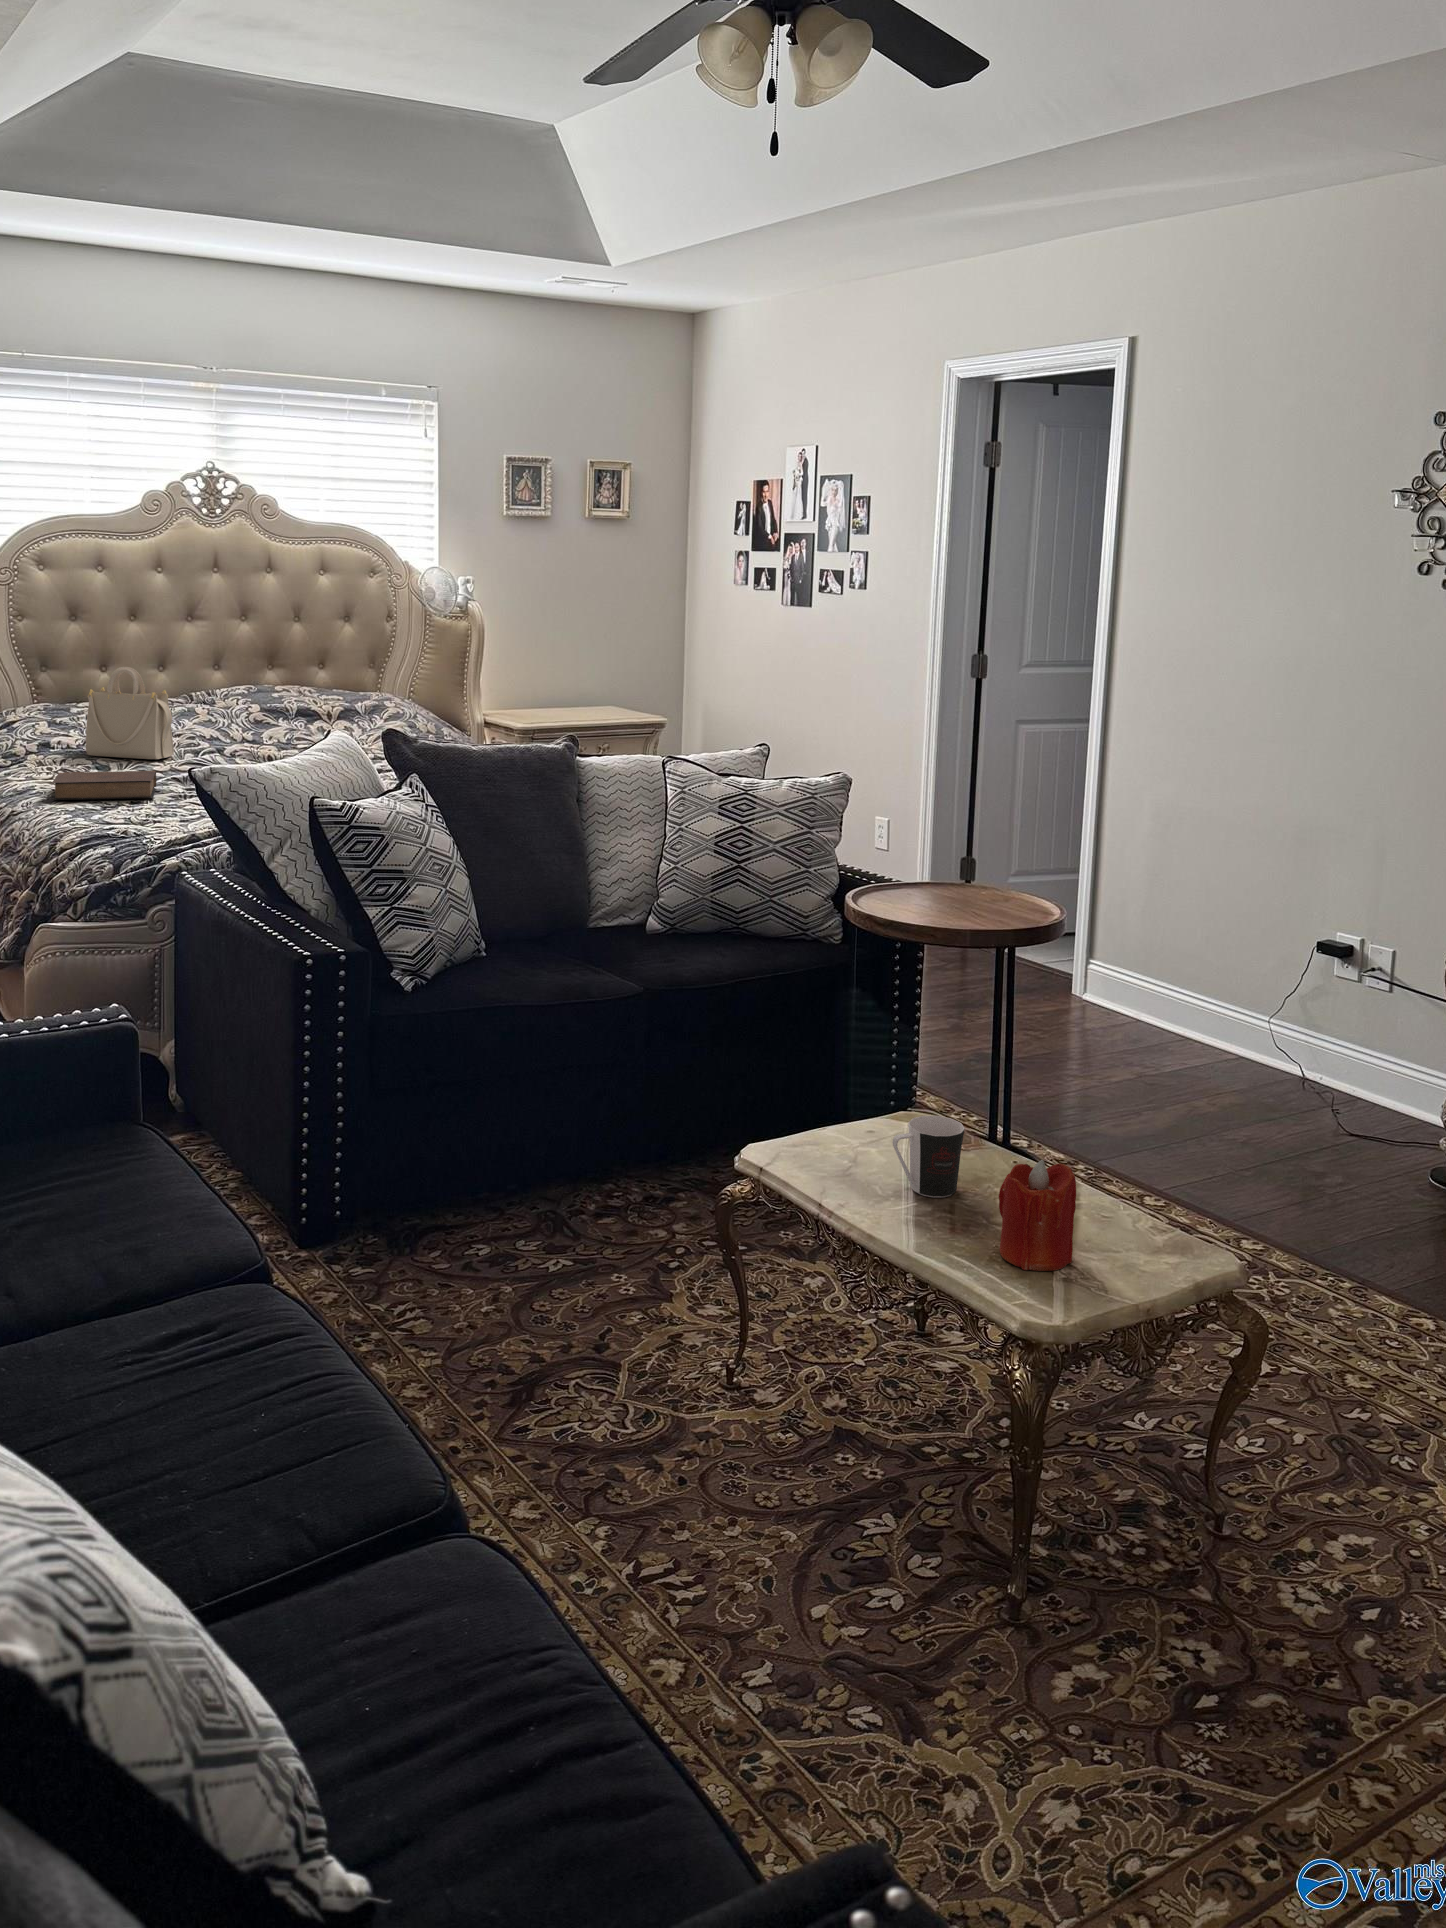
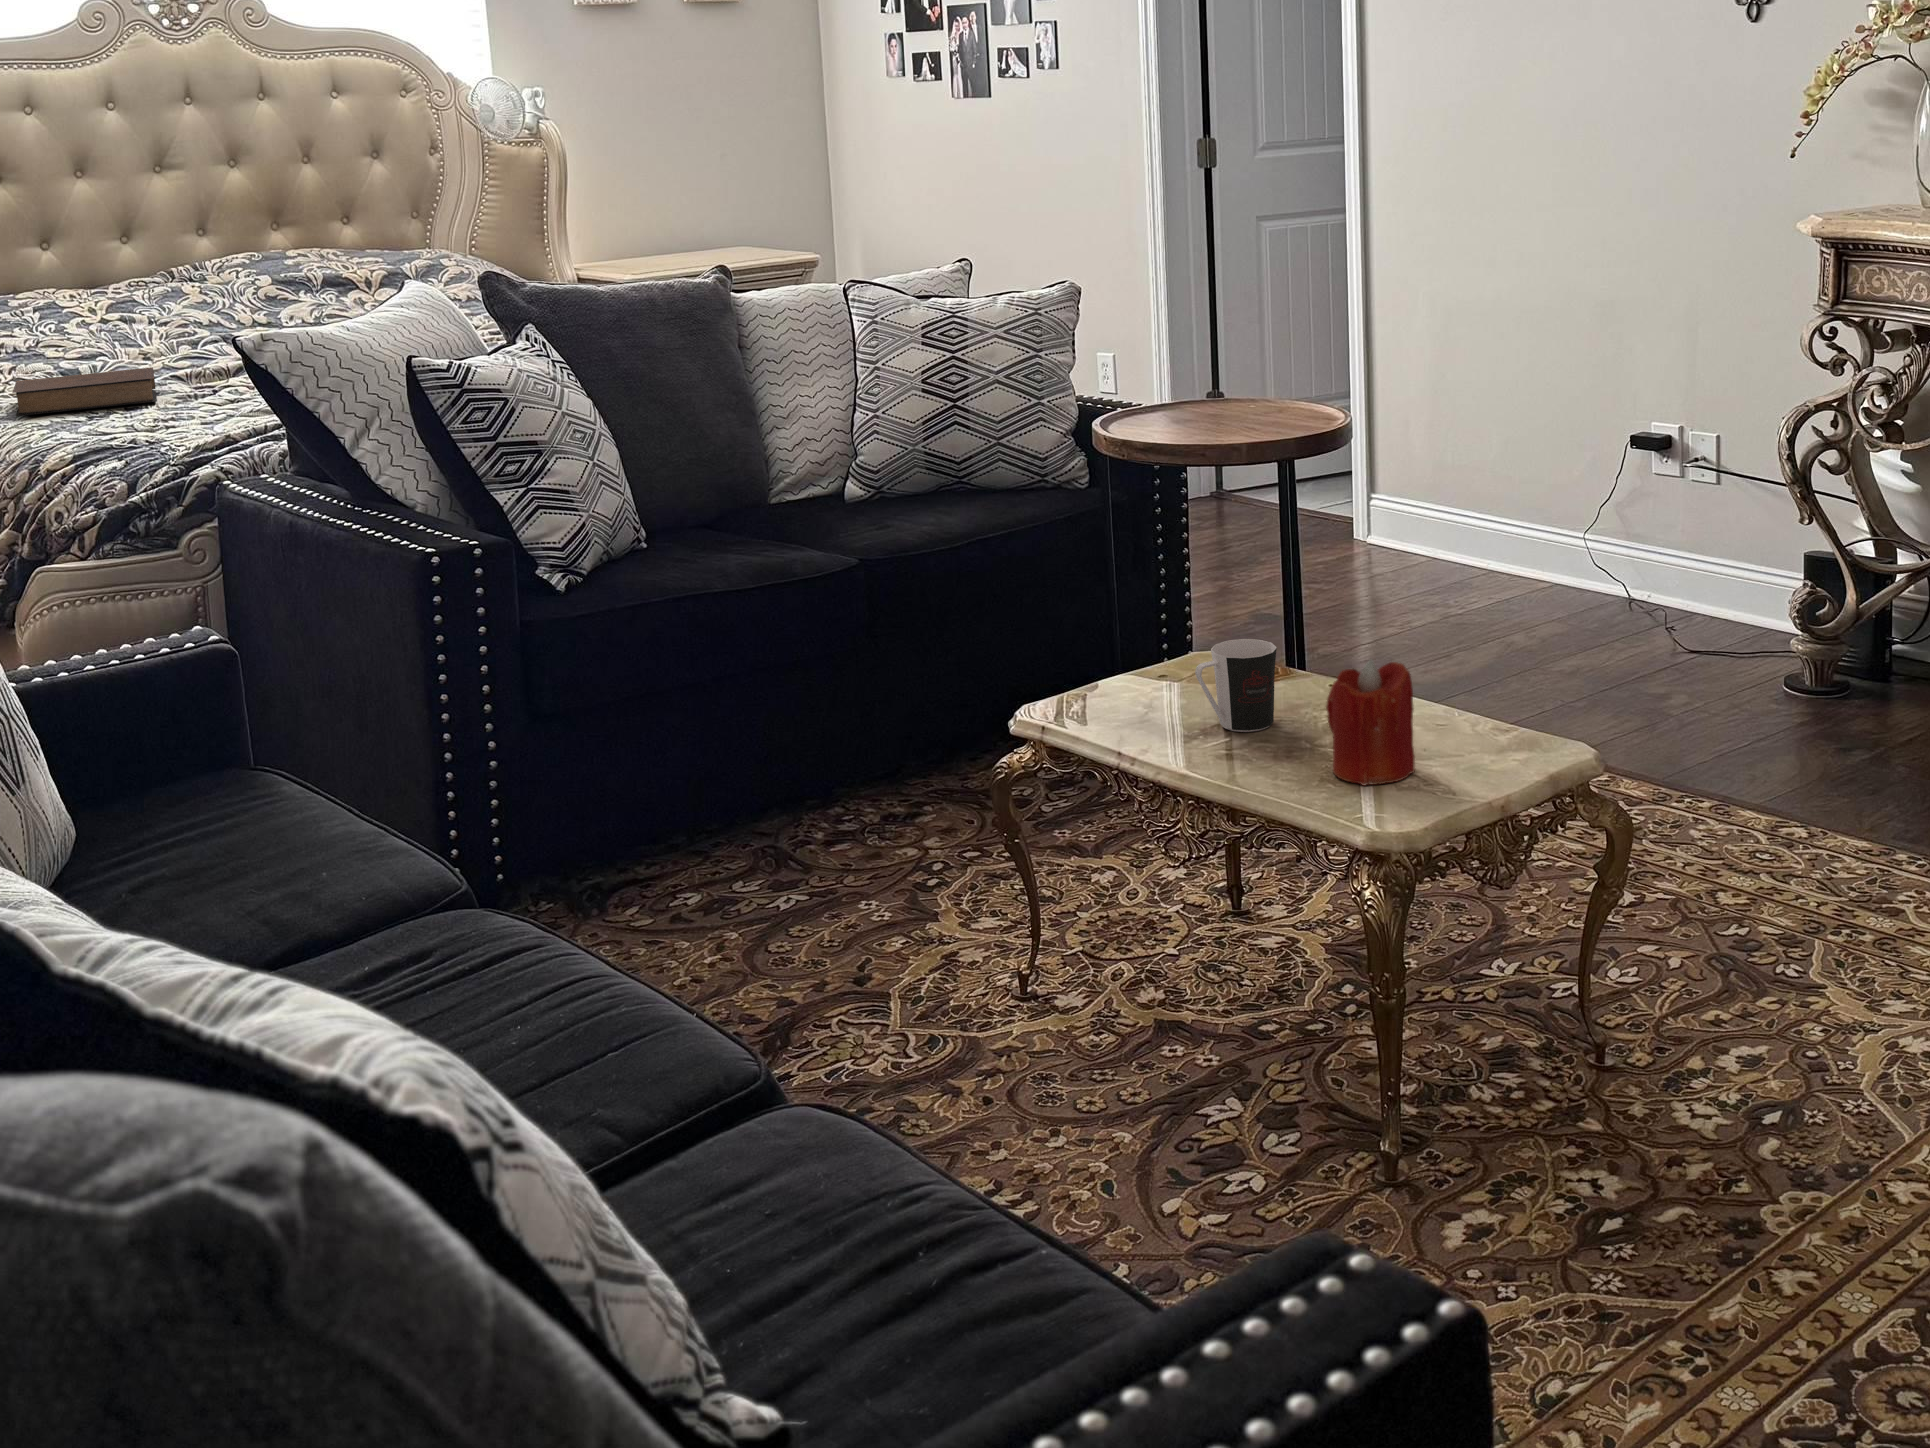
handbag: present [86,667,174,759] -> none [36,235,166,360]

